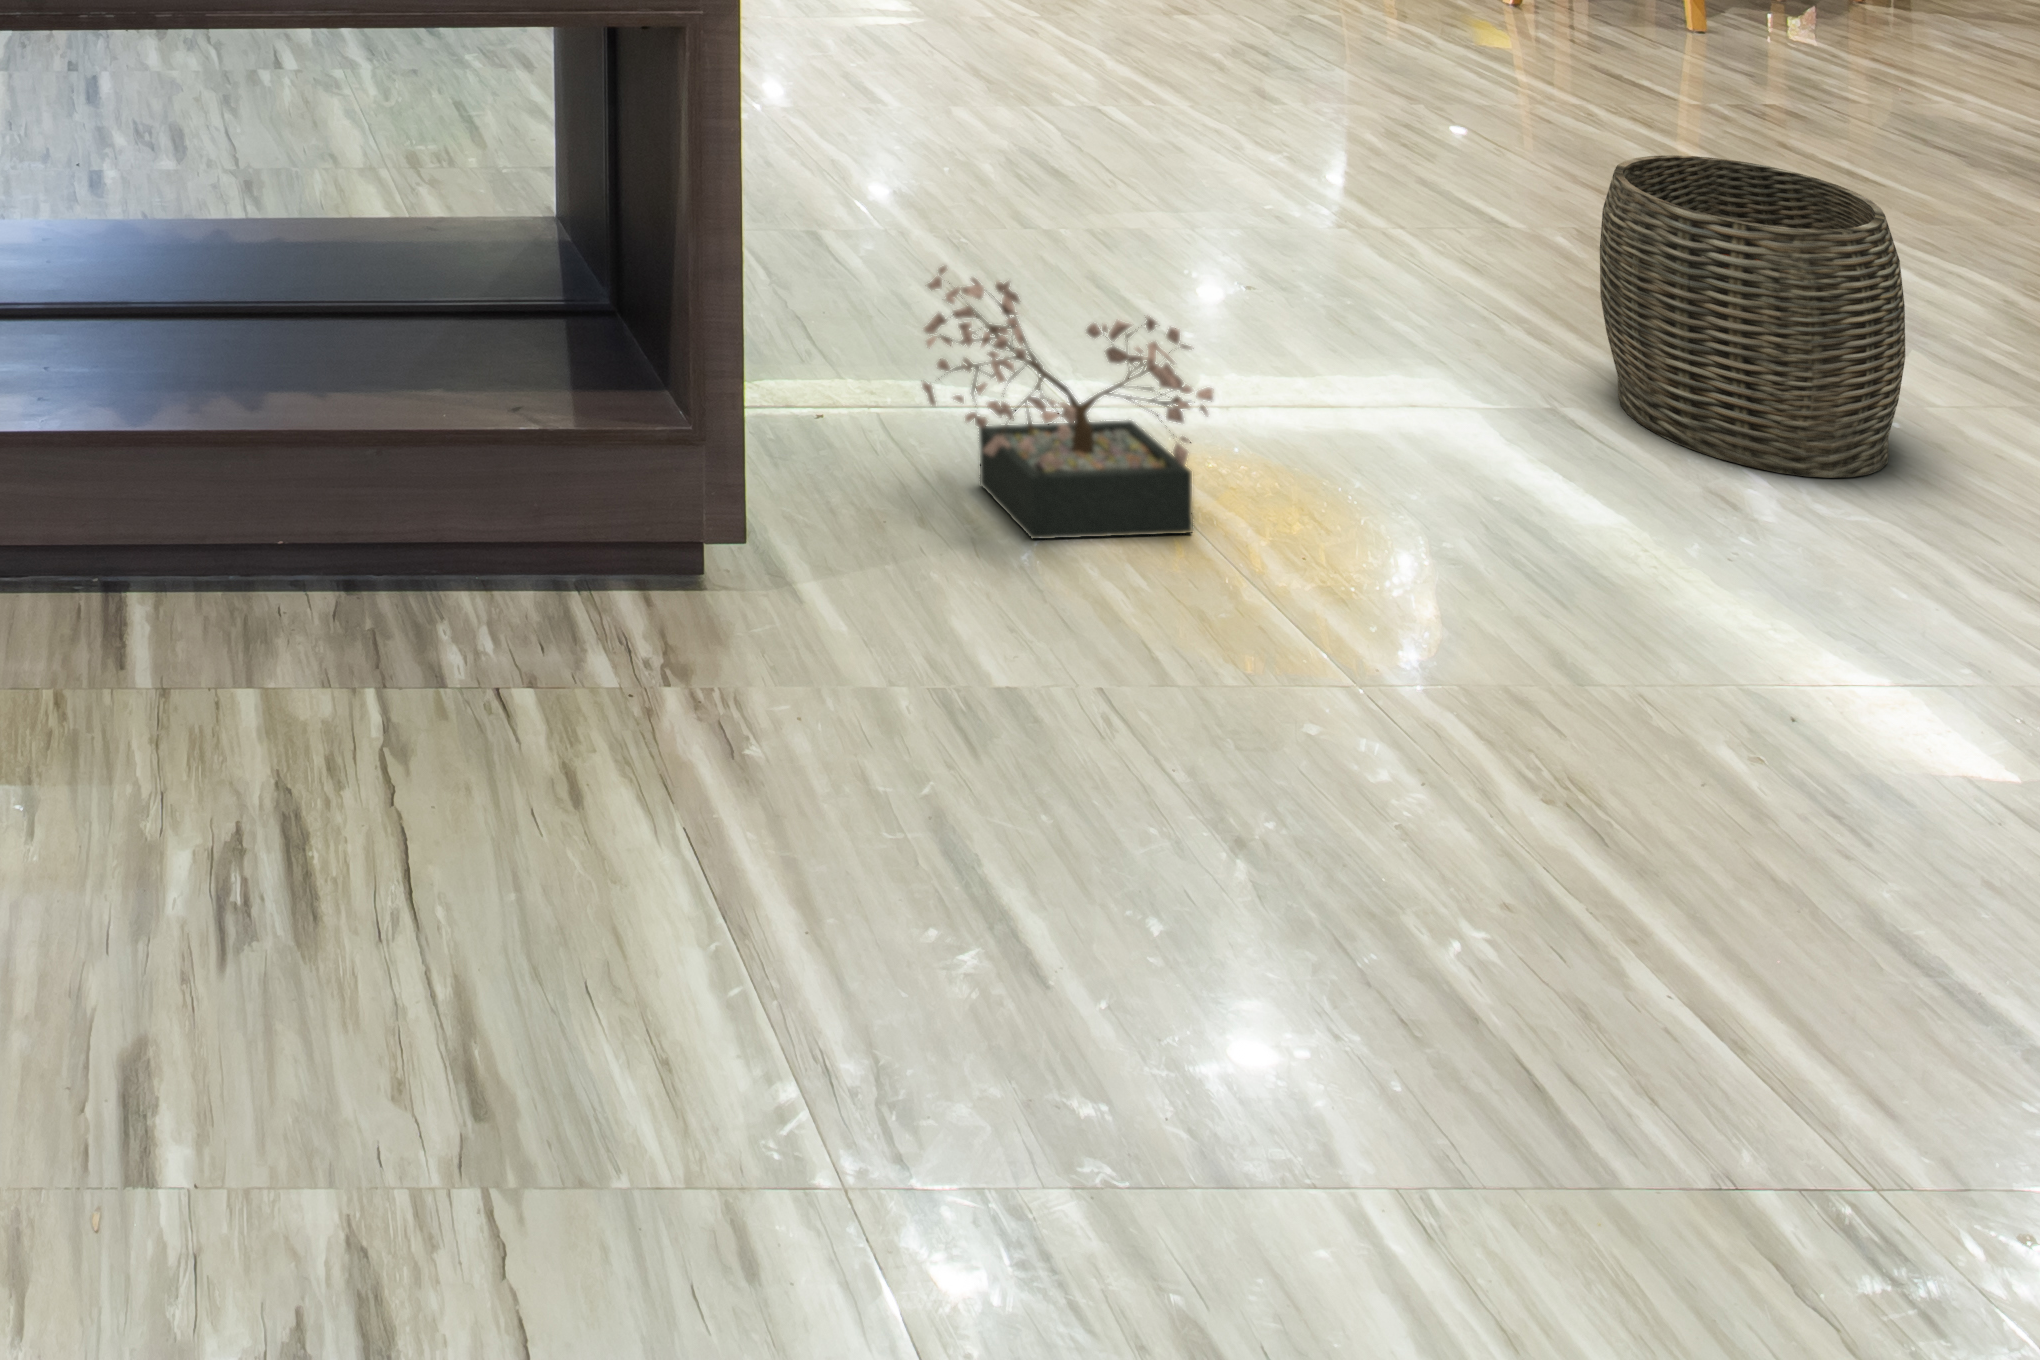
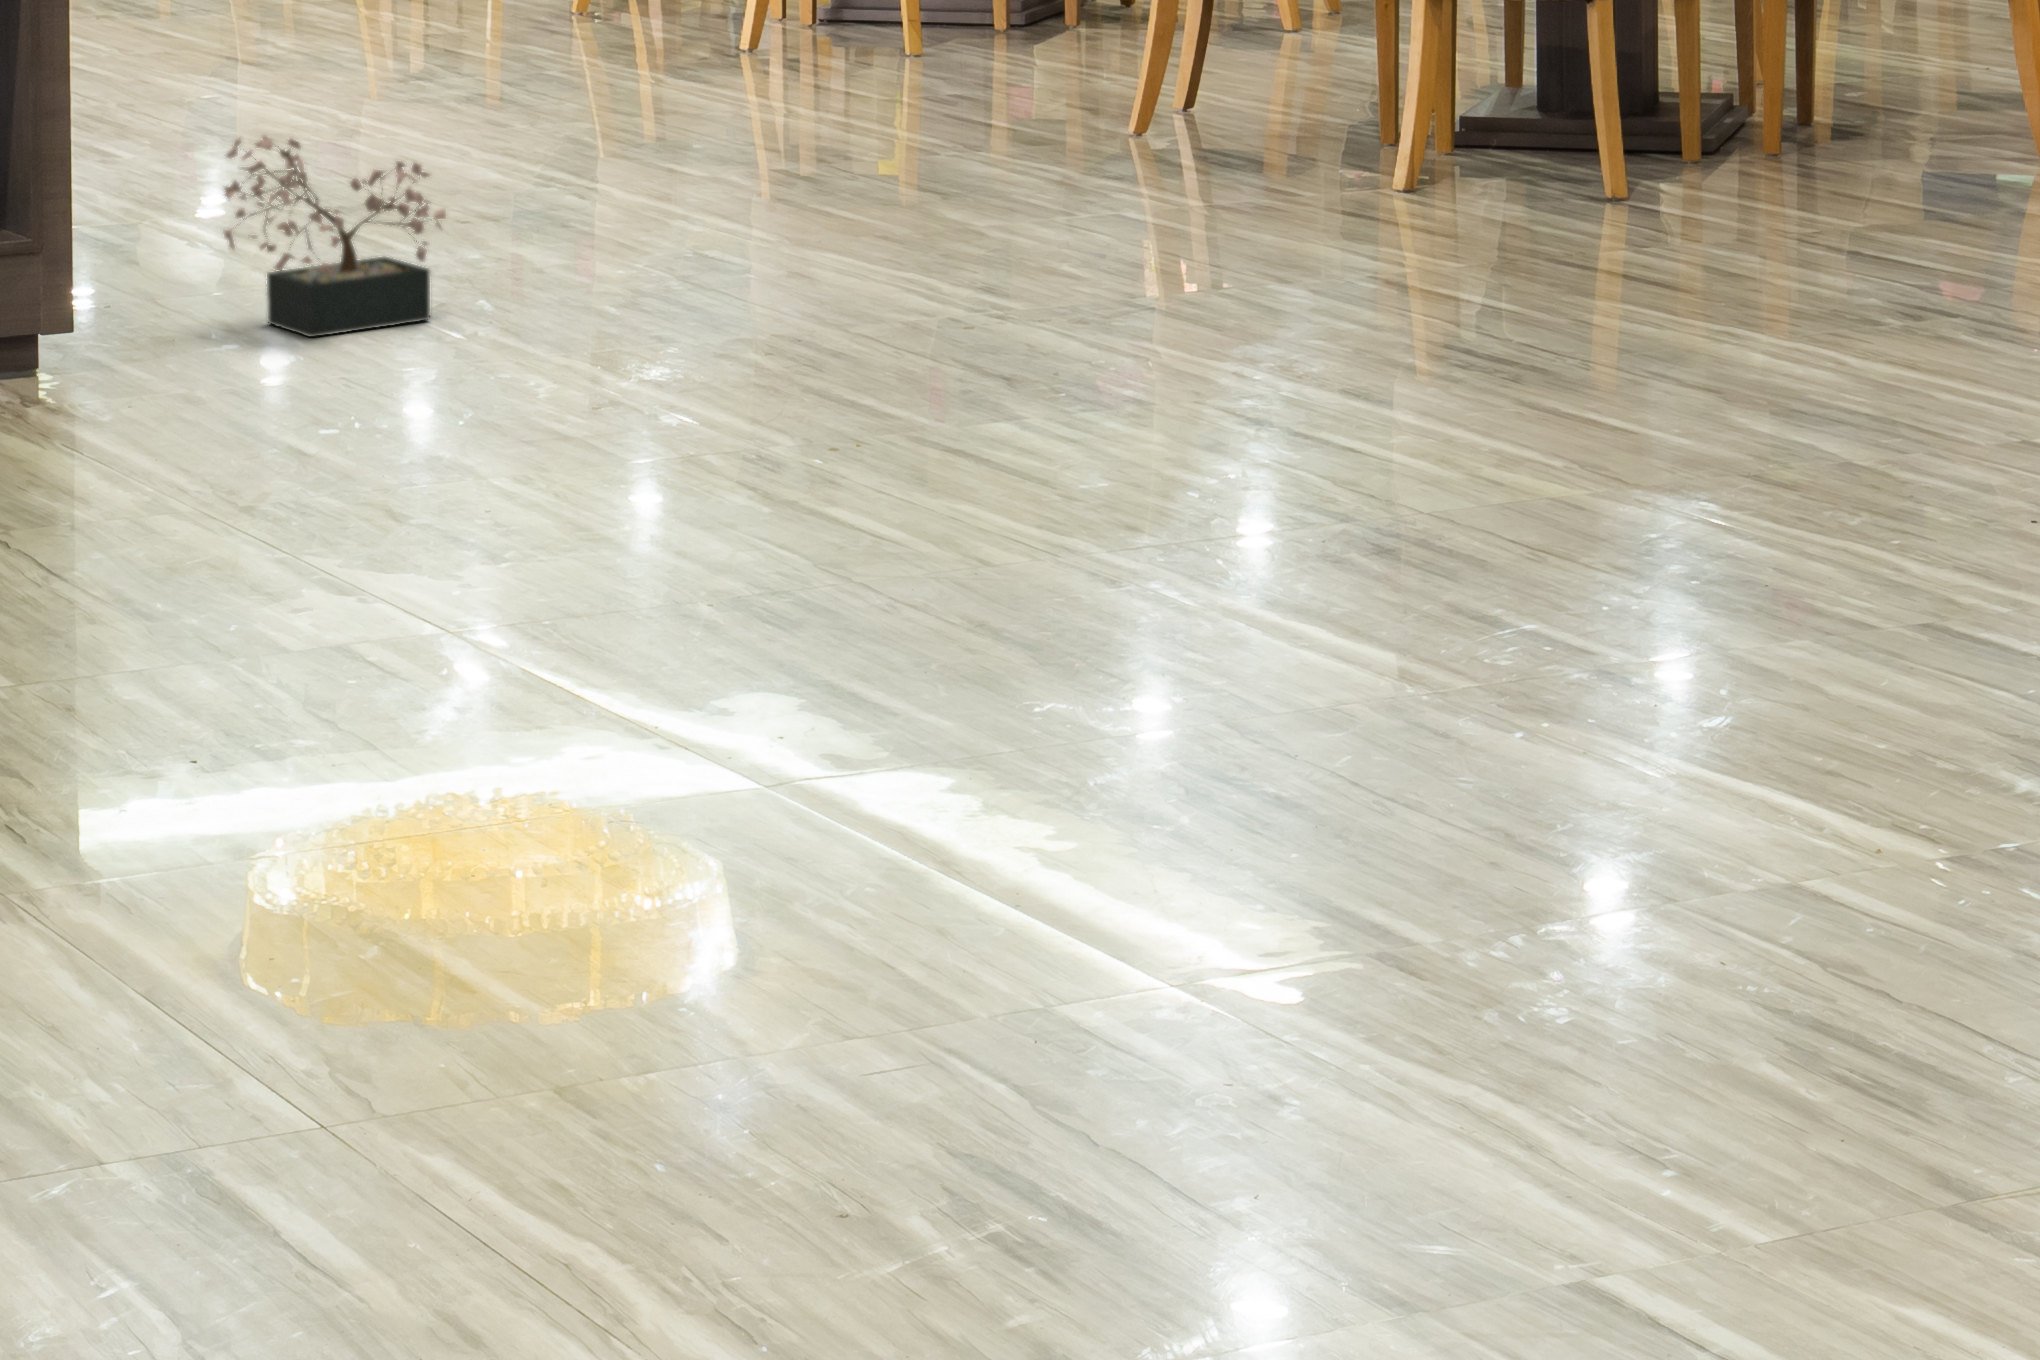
woven basket: present [1600,155,1905,478] -> none [739,29,933,249]

